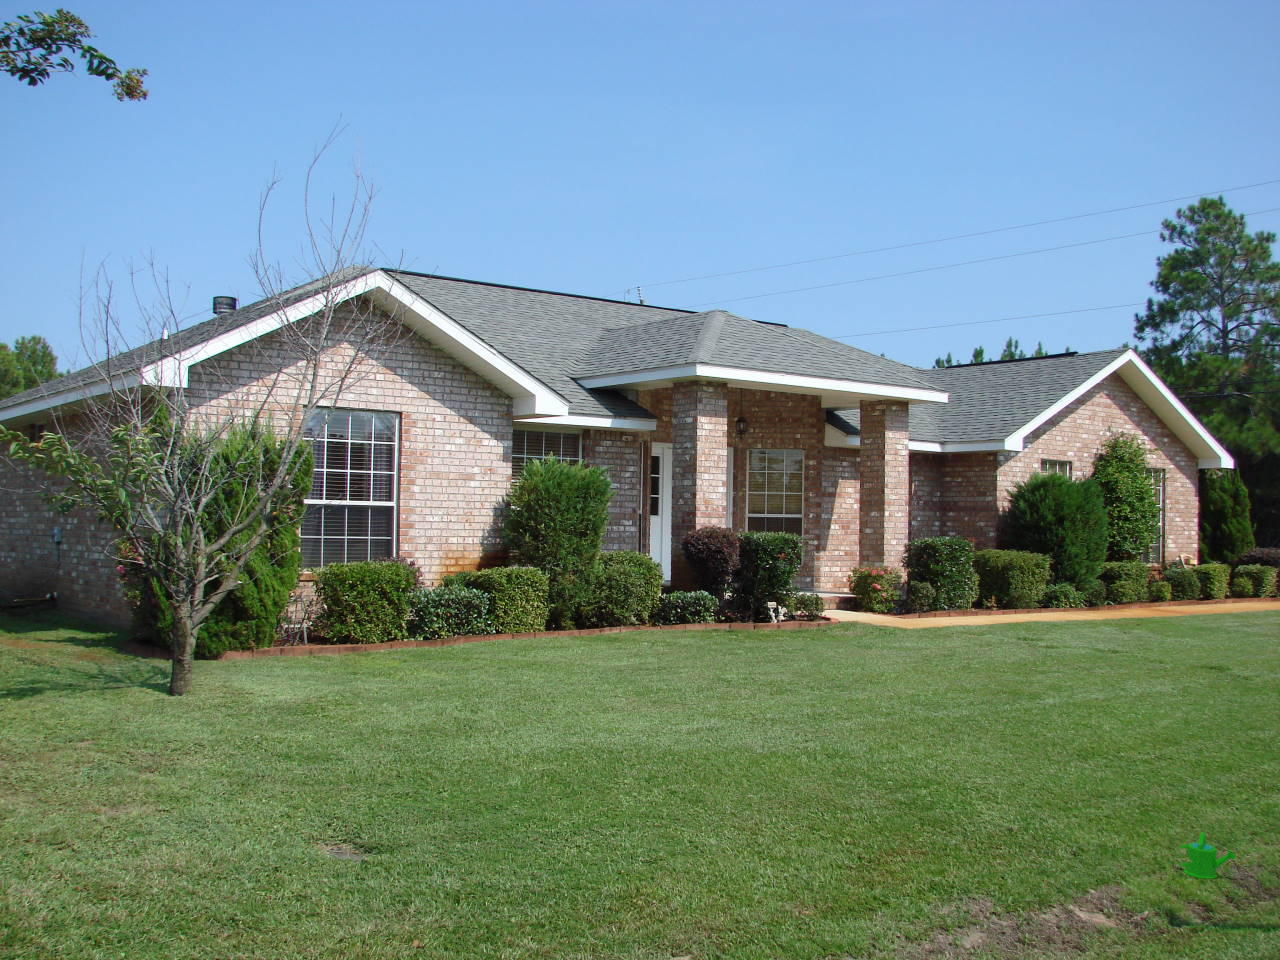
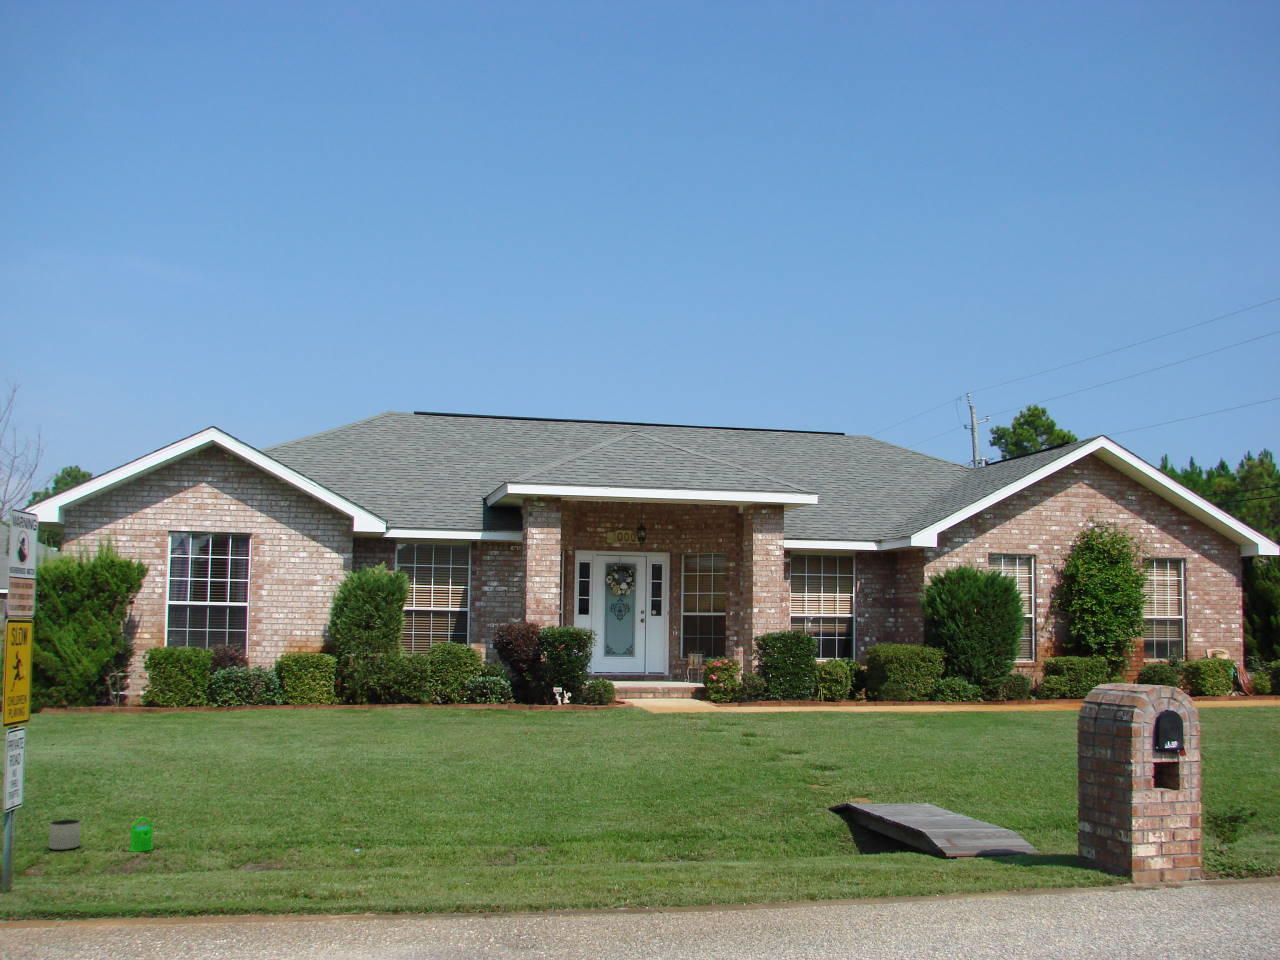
planter: none [1104,844,1146,889] -> present [49,819,81,850]

